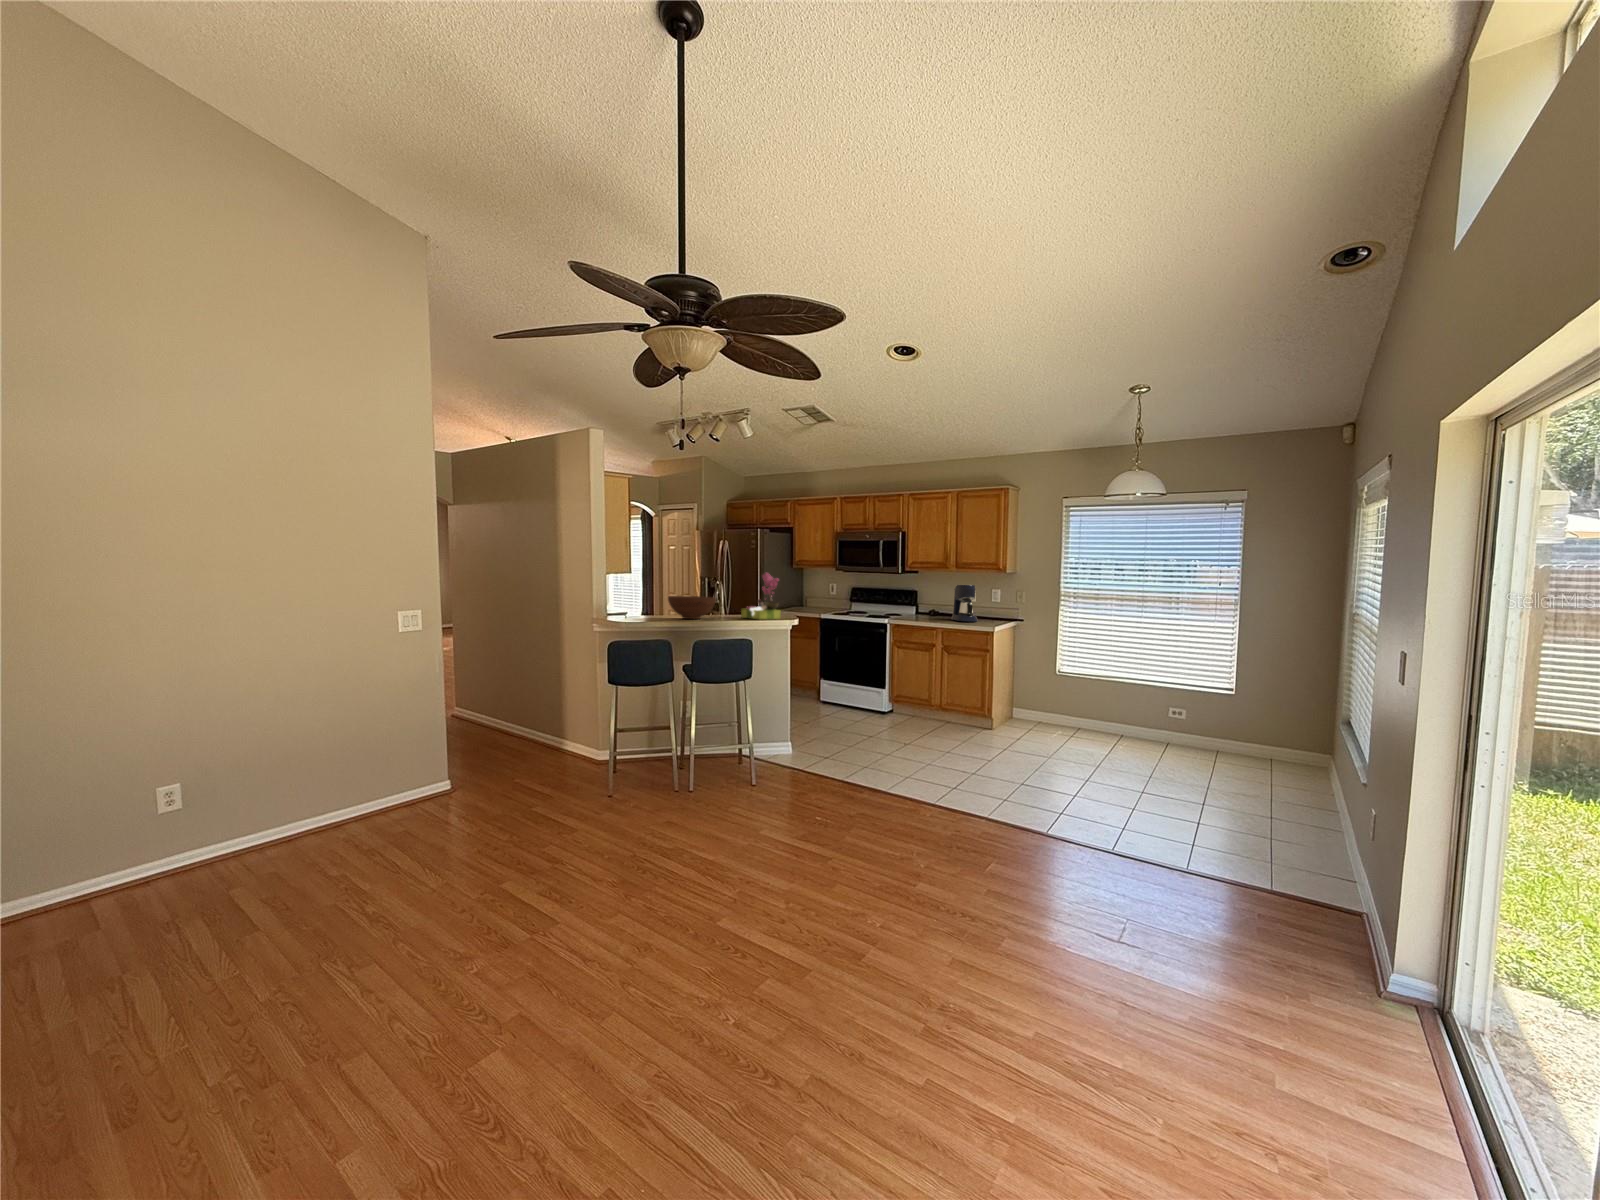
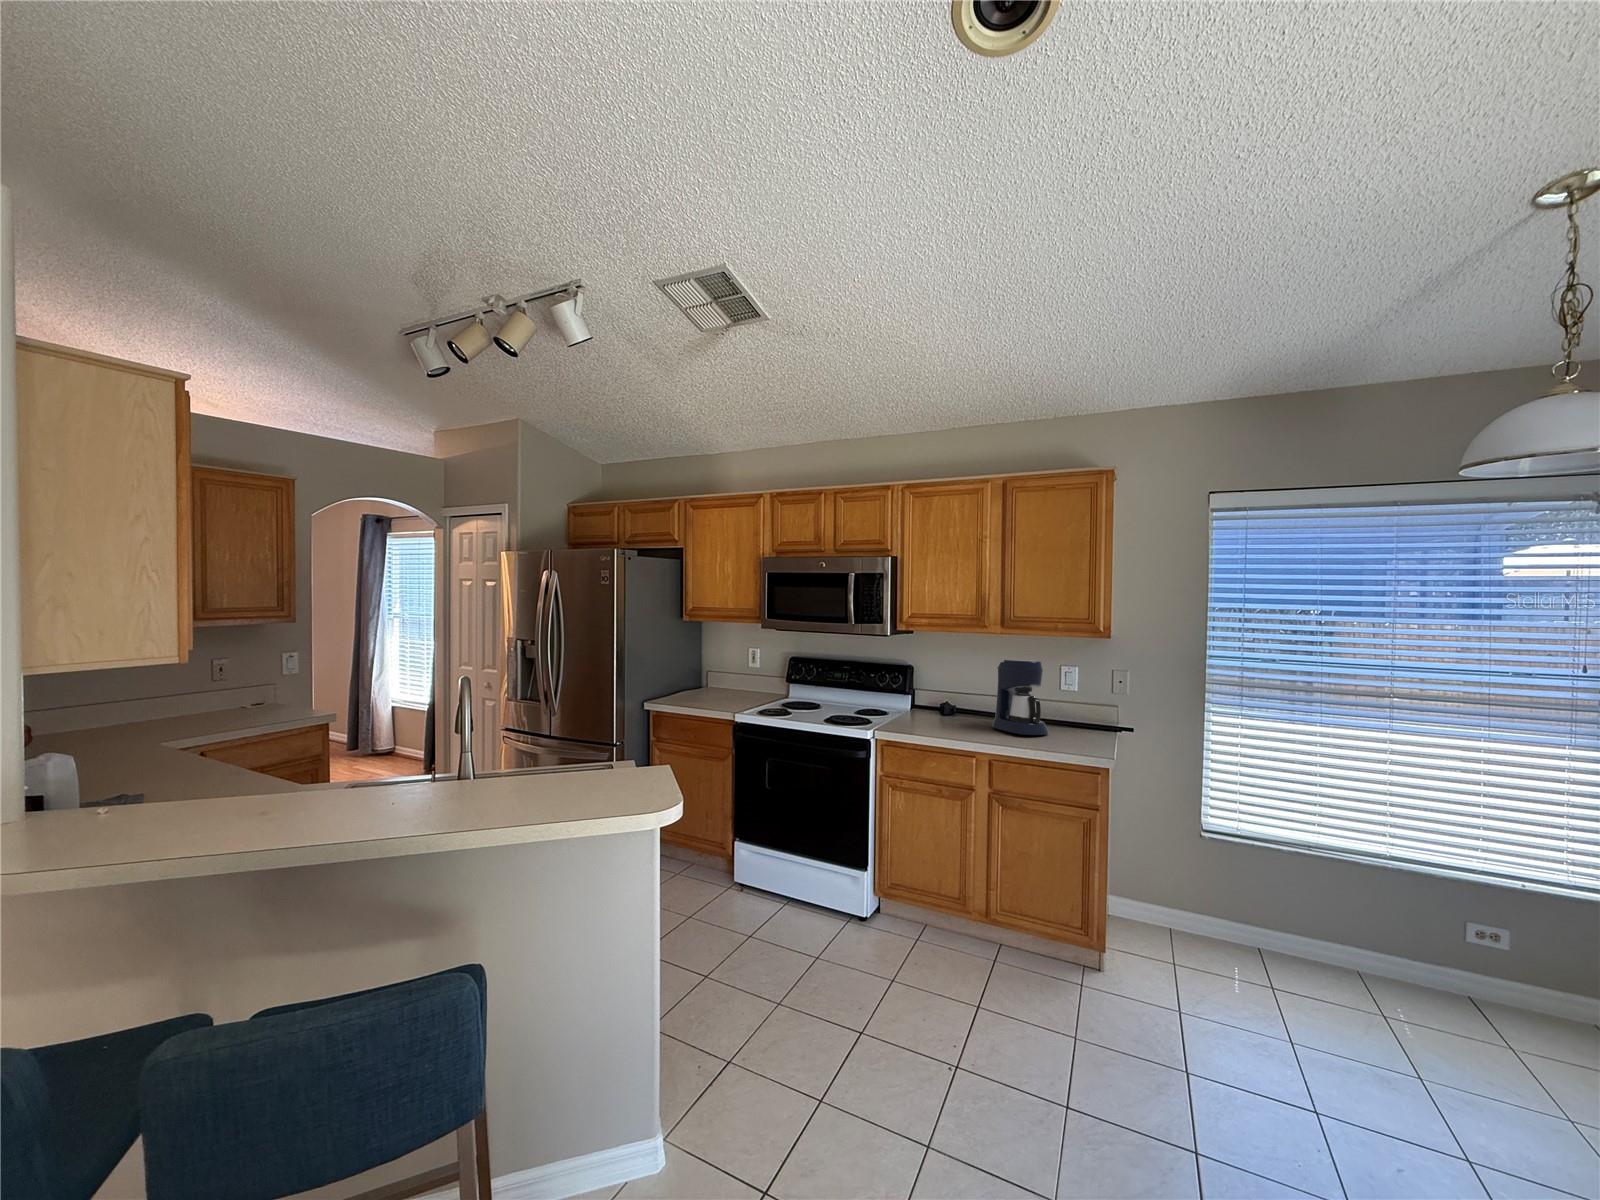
flower arrangement: present [741,573,781,620] -> none [499,649,624,809]
fruit bowl: present [668,596,716,619] -> none [224,724,417,815]

